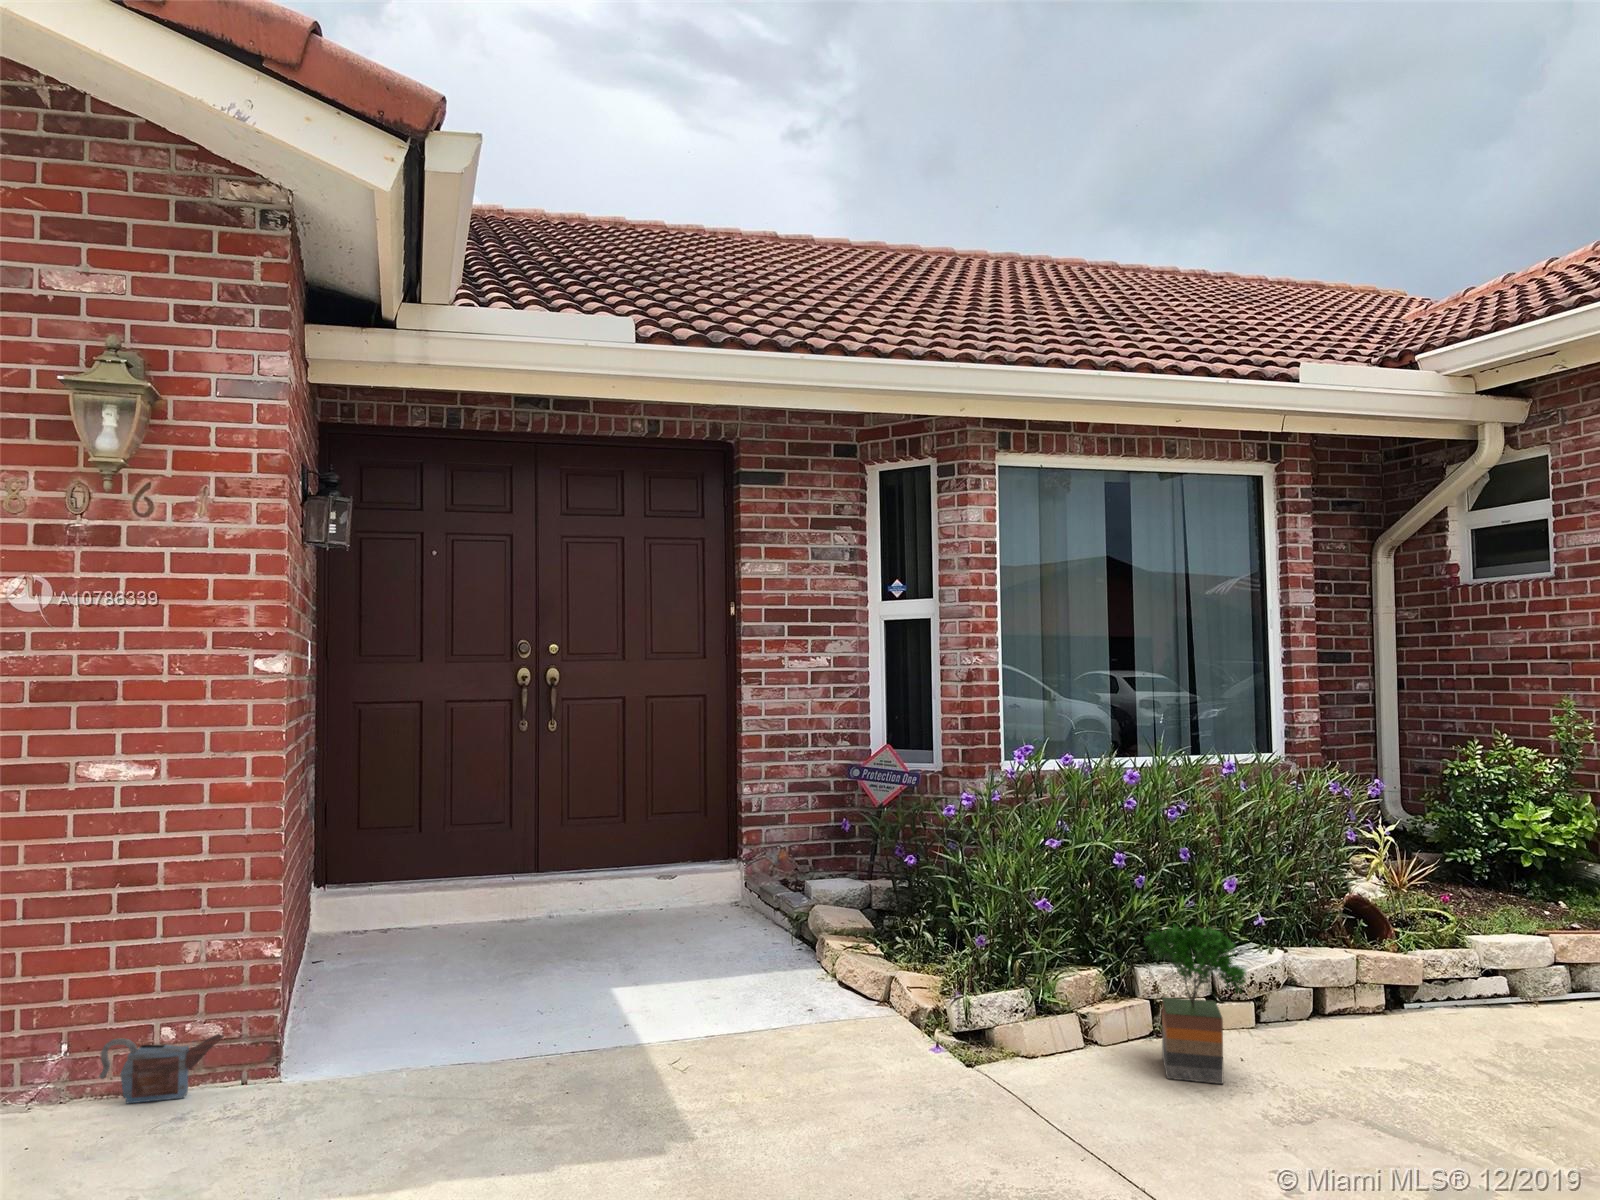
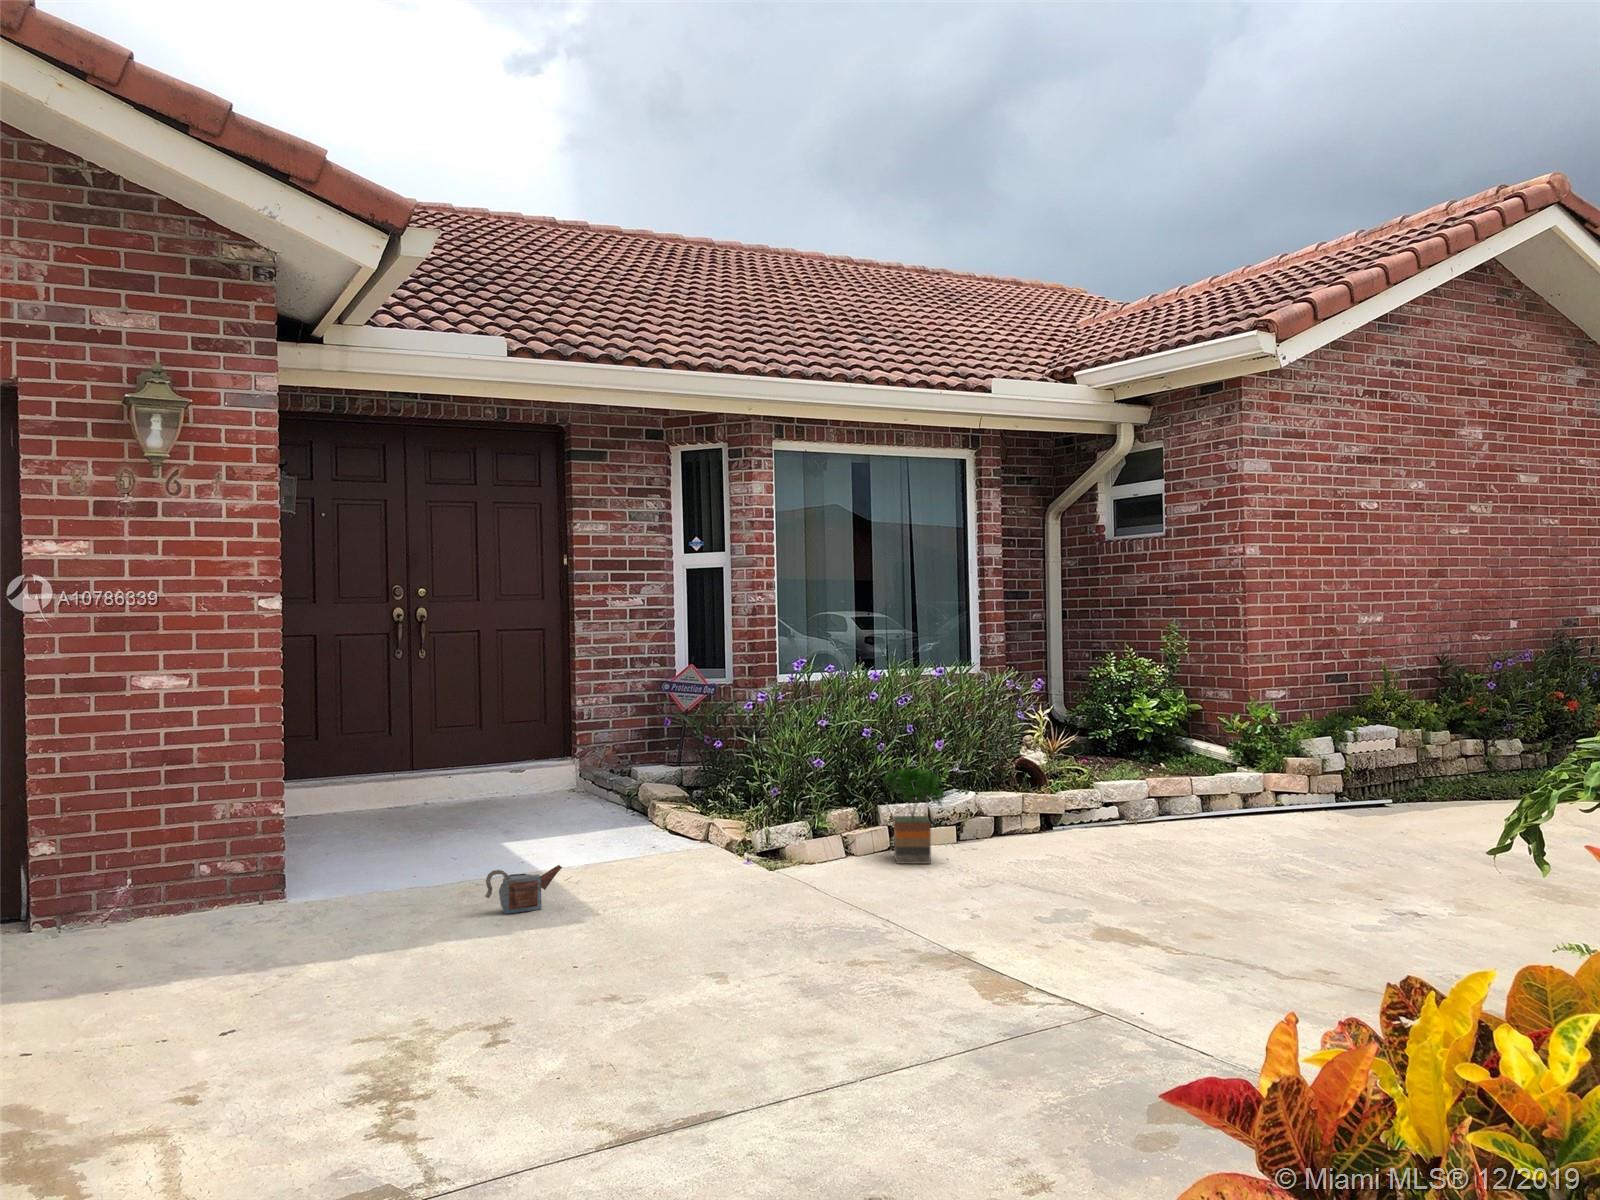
watering can: present [99,1034,223,1104] -> present [485,865,562,914]

